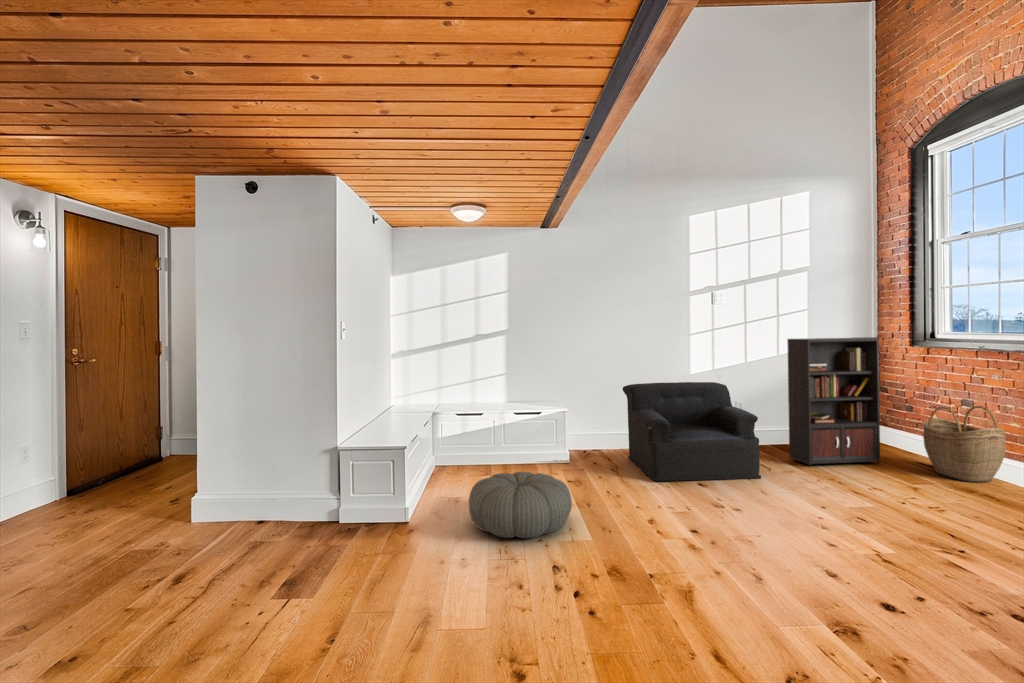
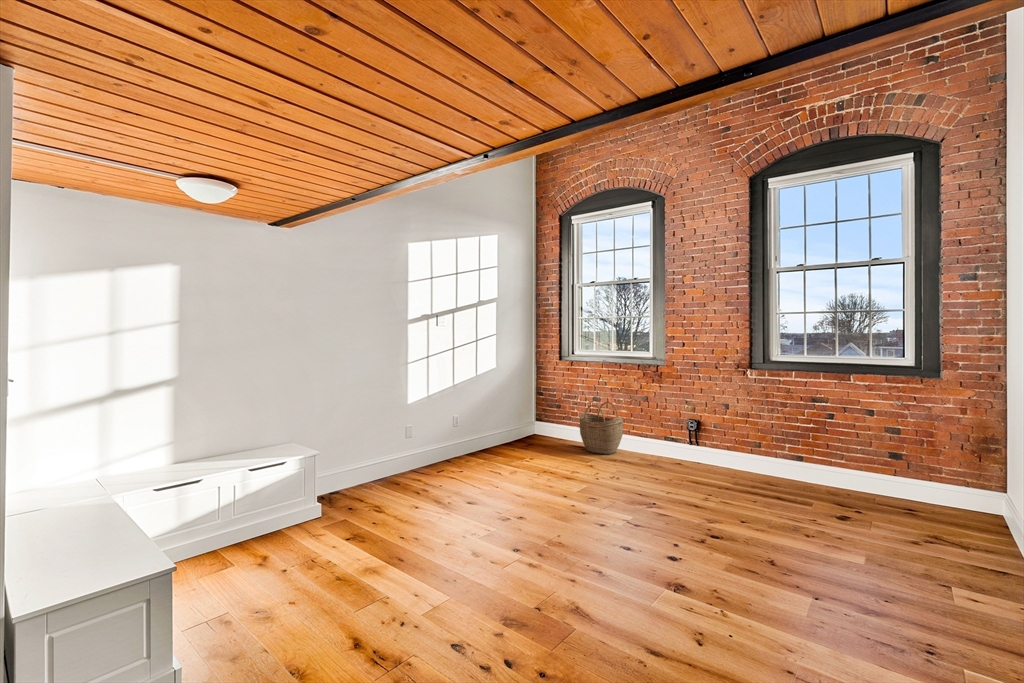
bookcase: present [787,337,880,465] -> none [499,355,555,461]
armchair: present [623,382,761,481] -> none [368,398,500,502]
pouf: present [469,472,572,538] -> none [290,522,416,610]

